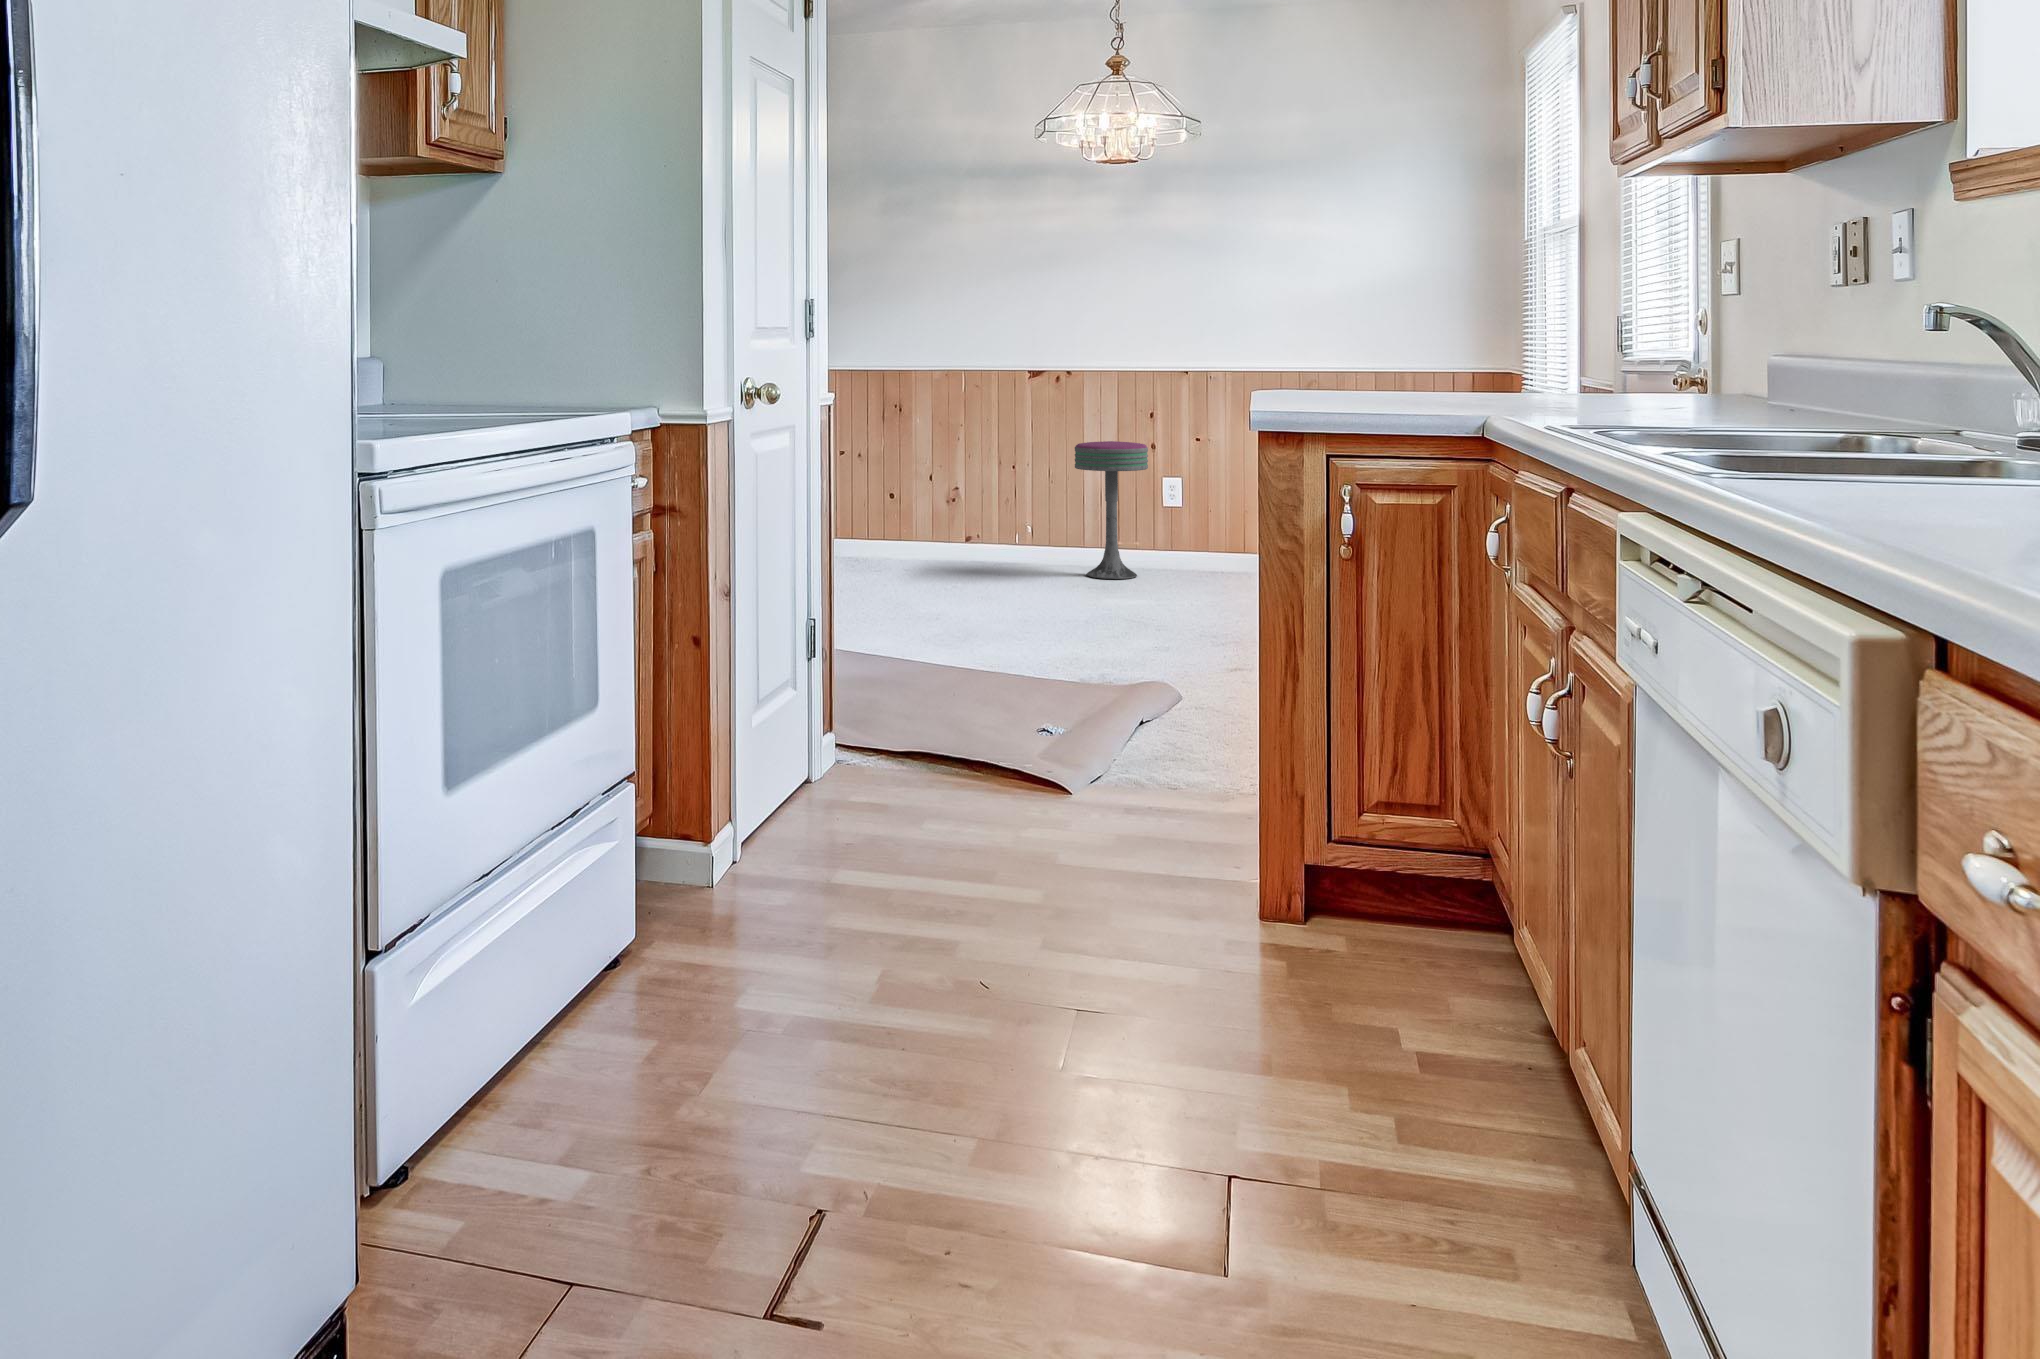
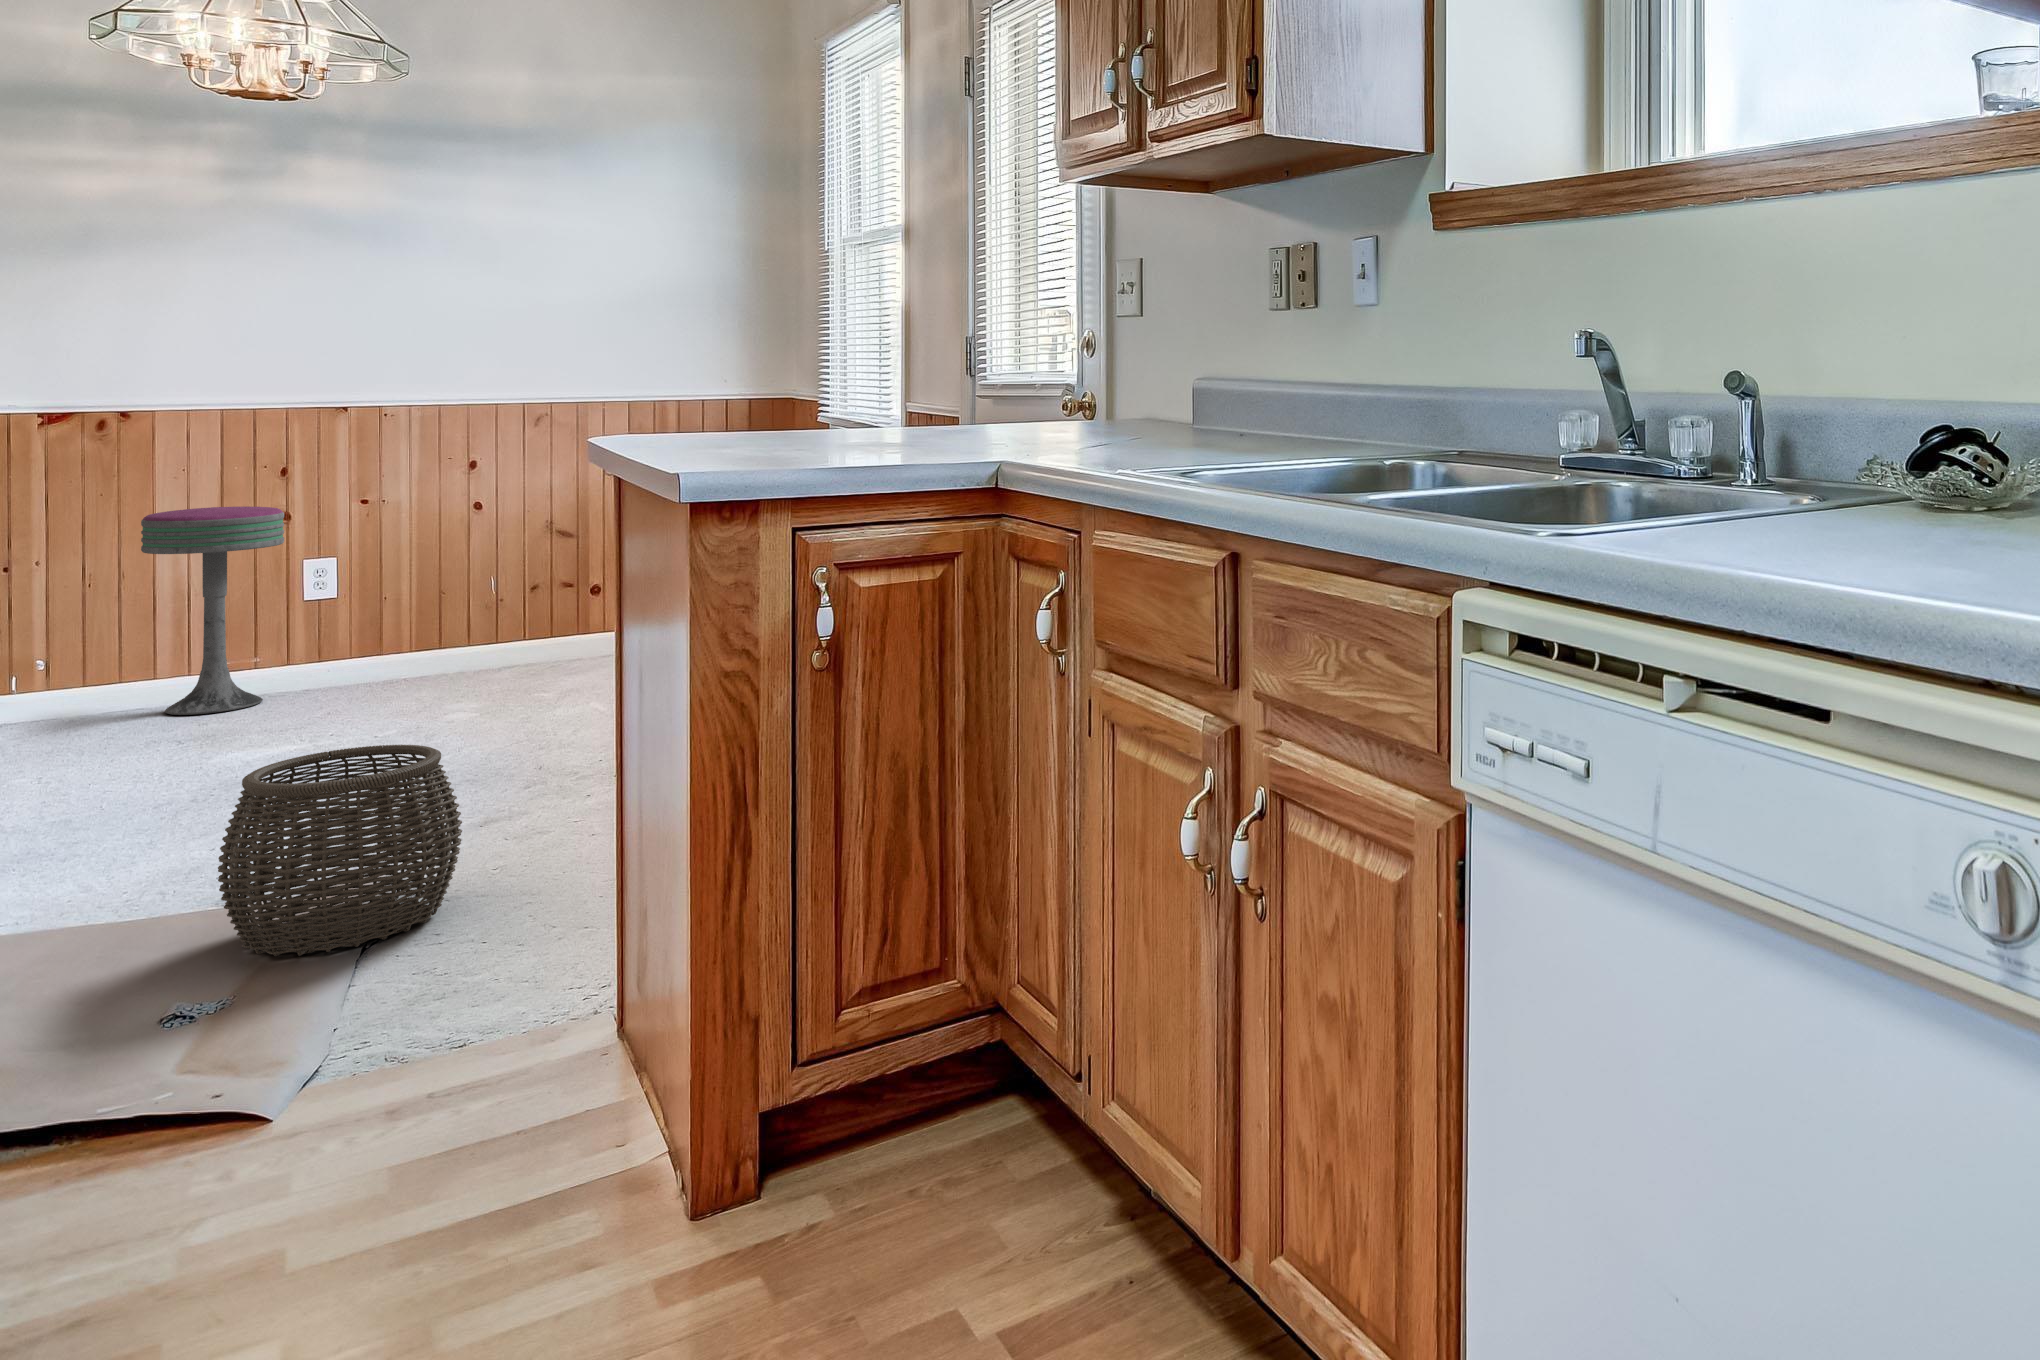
woven basket: none [1076,597,1204,724] -> present [218,745,462,956]

